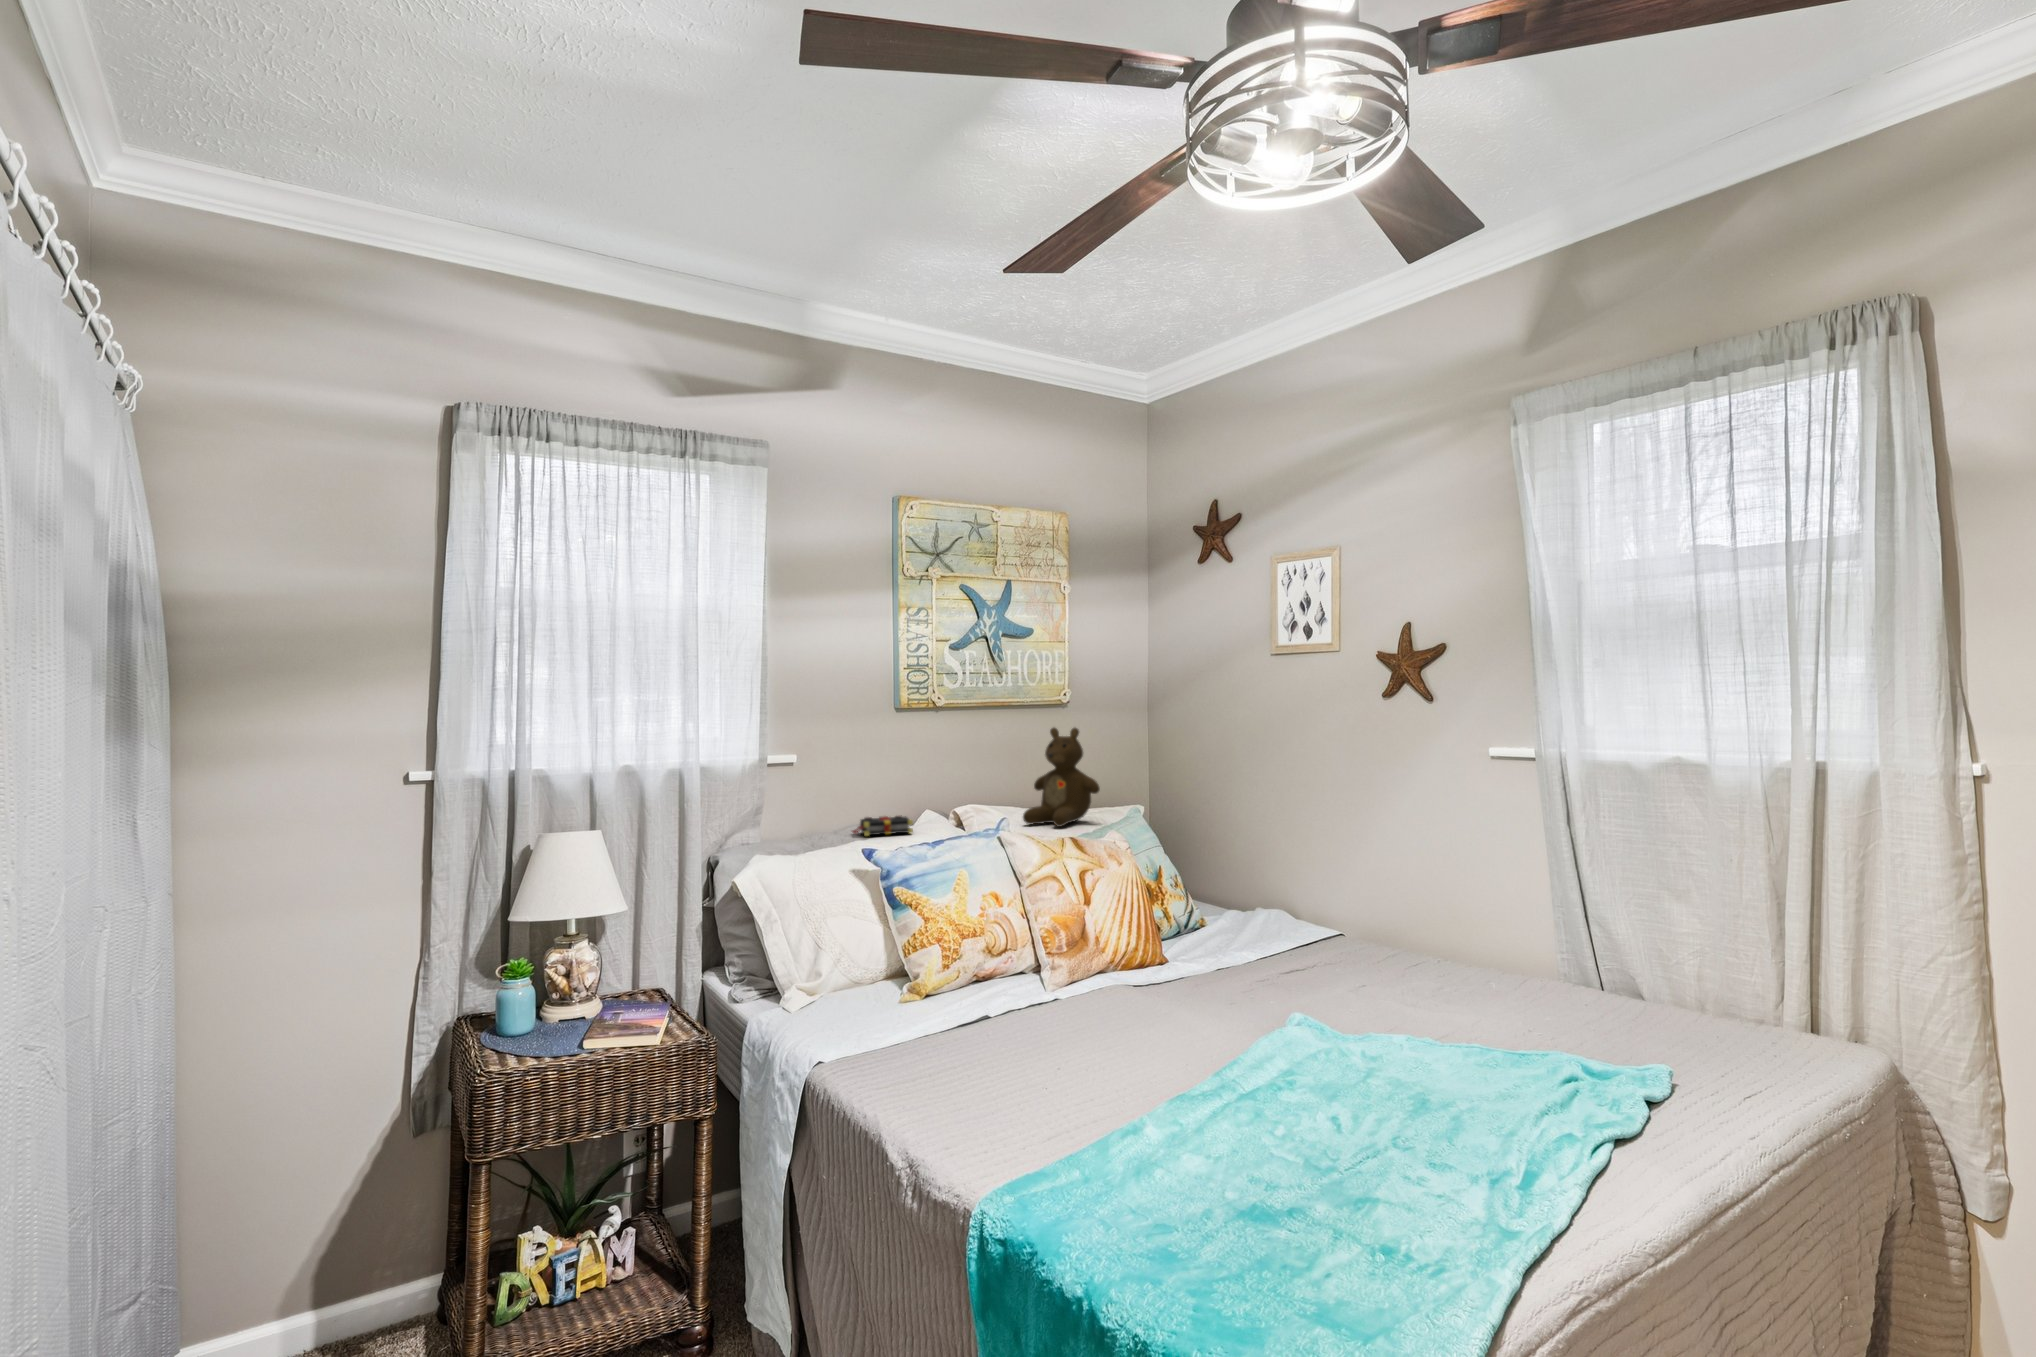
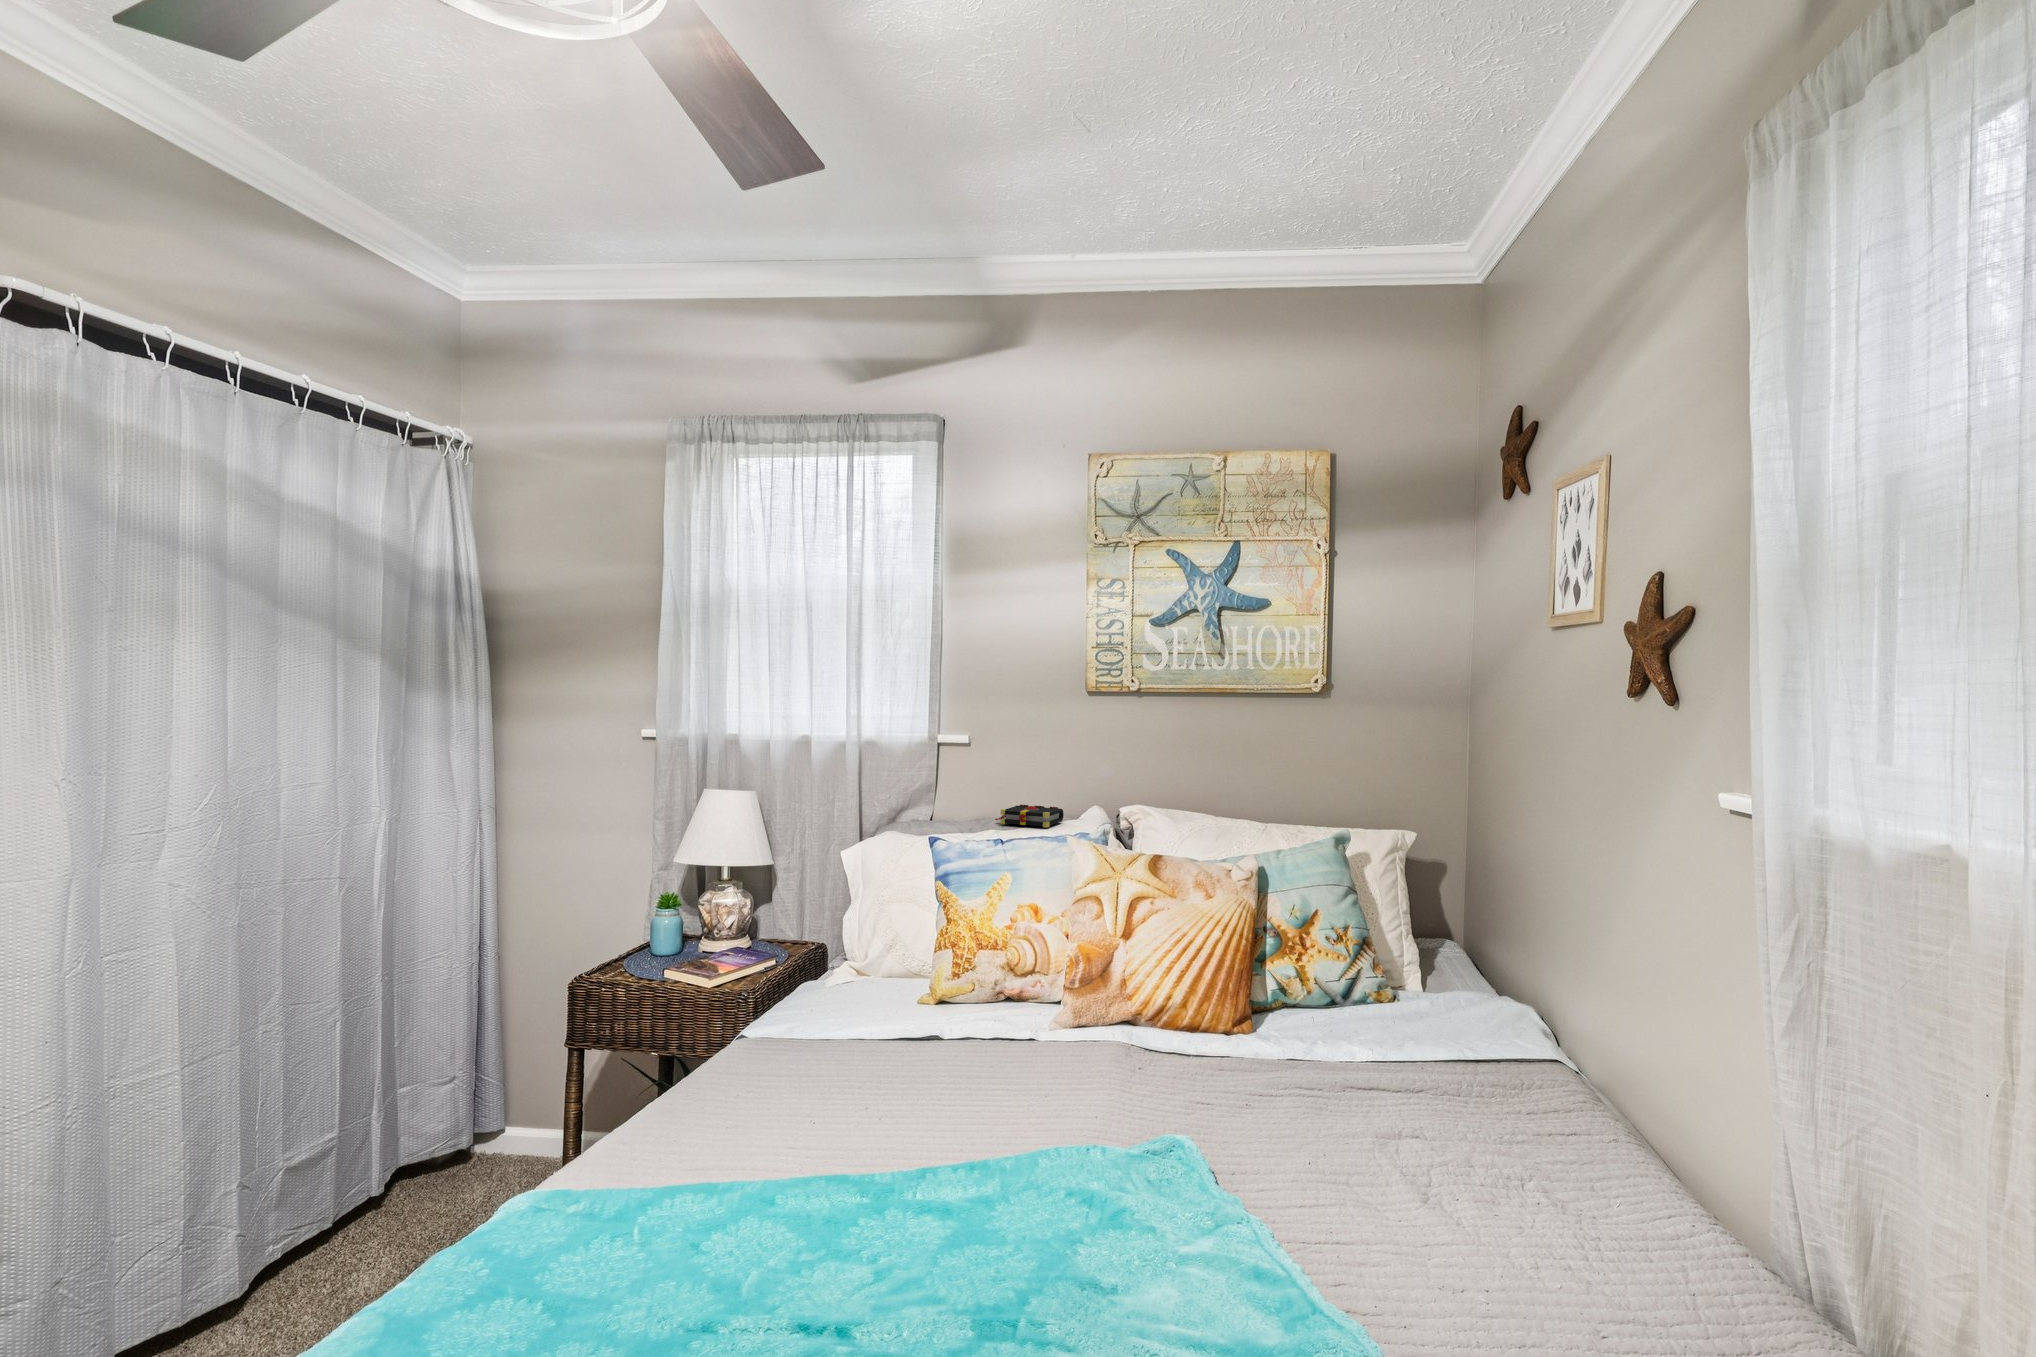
teddy bear: present [1023,728,1100,827] -> none [1174,722,1261,843]

